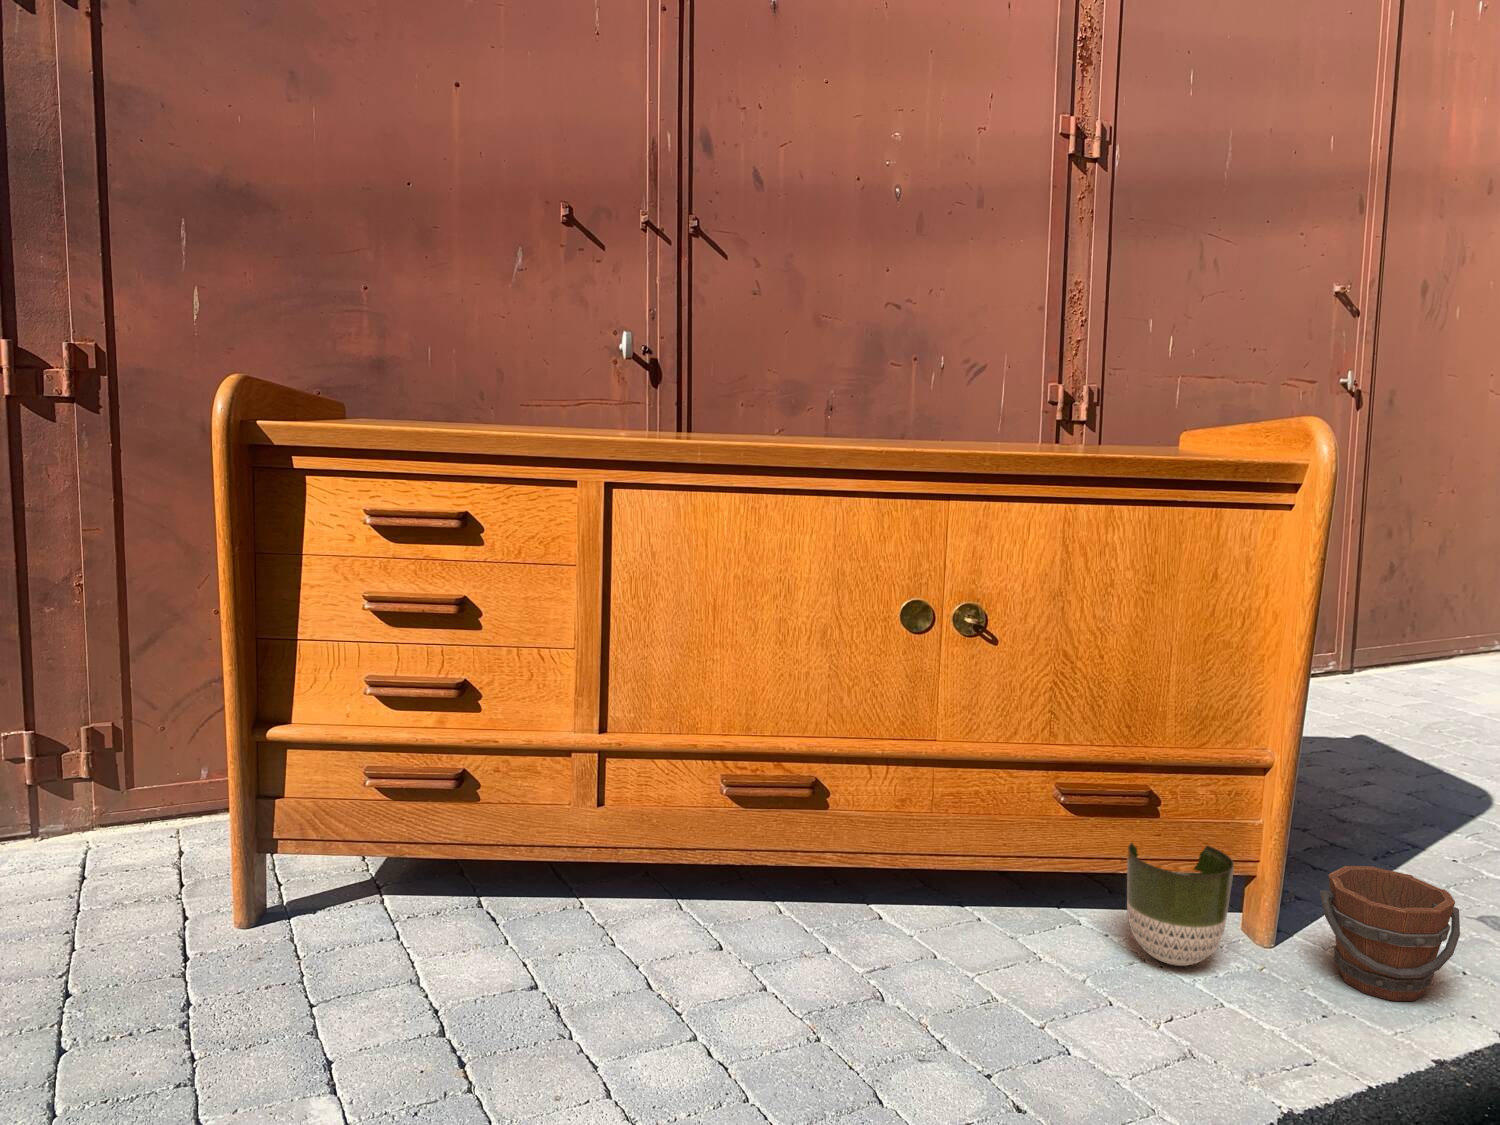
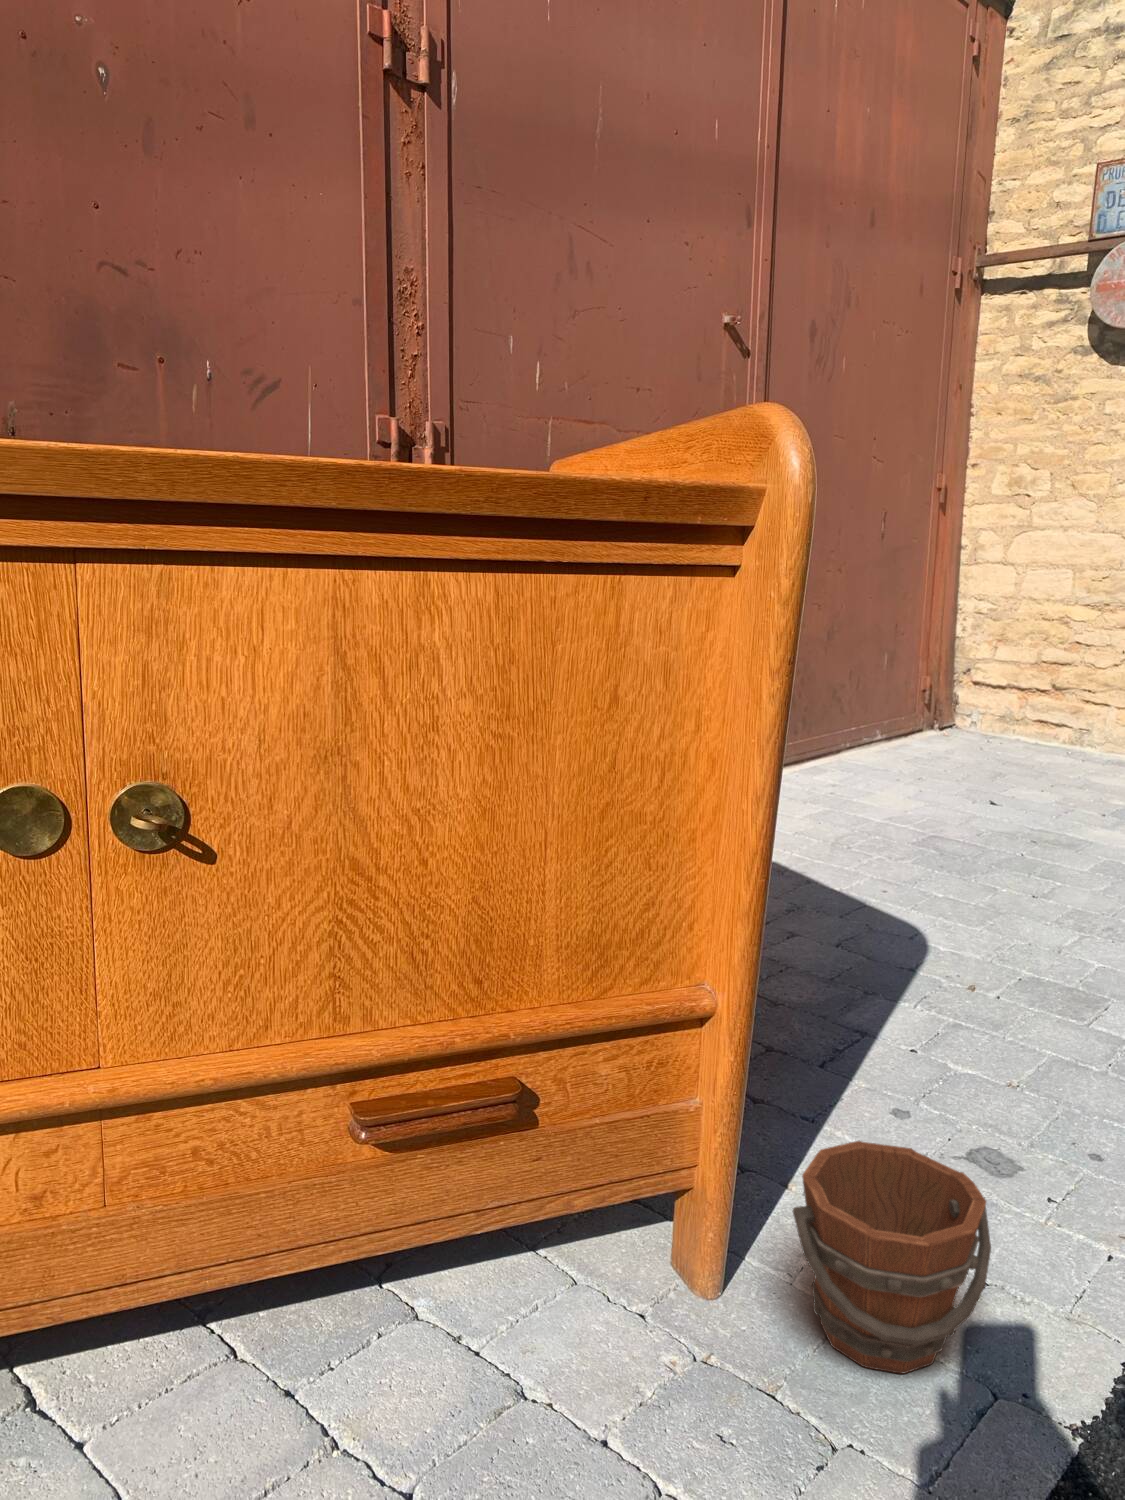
planter: present [1127,843,1234,966] -> none [488,1150,665,1391]

